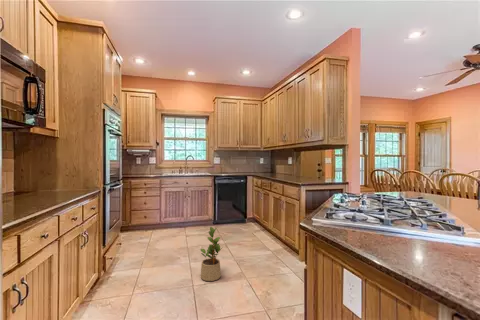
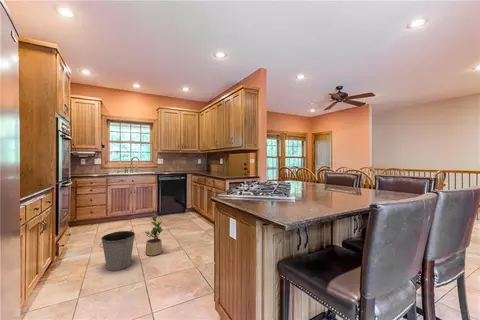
bucket: none [148,246,188,298] -> present [100,230,135,271]

